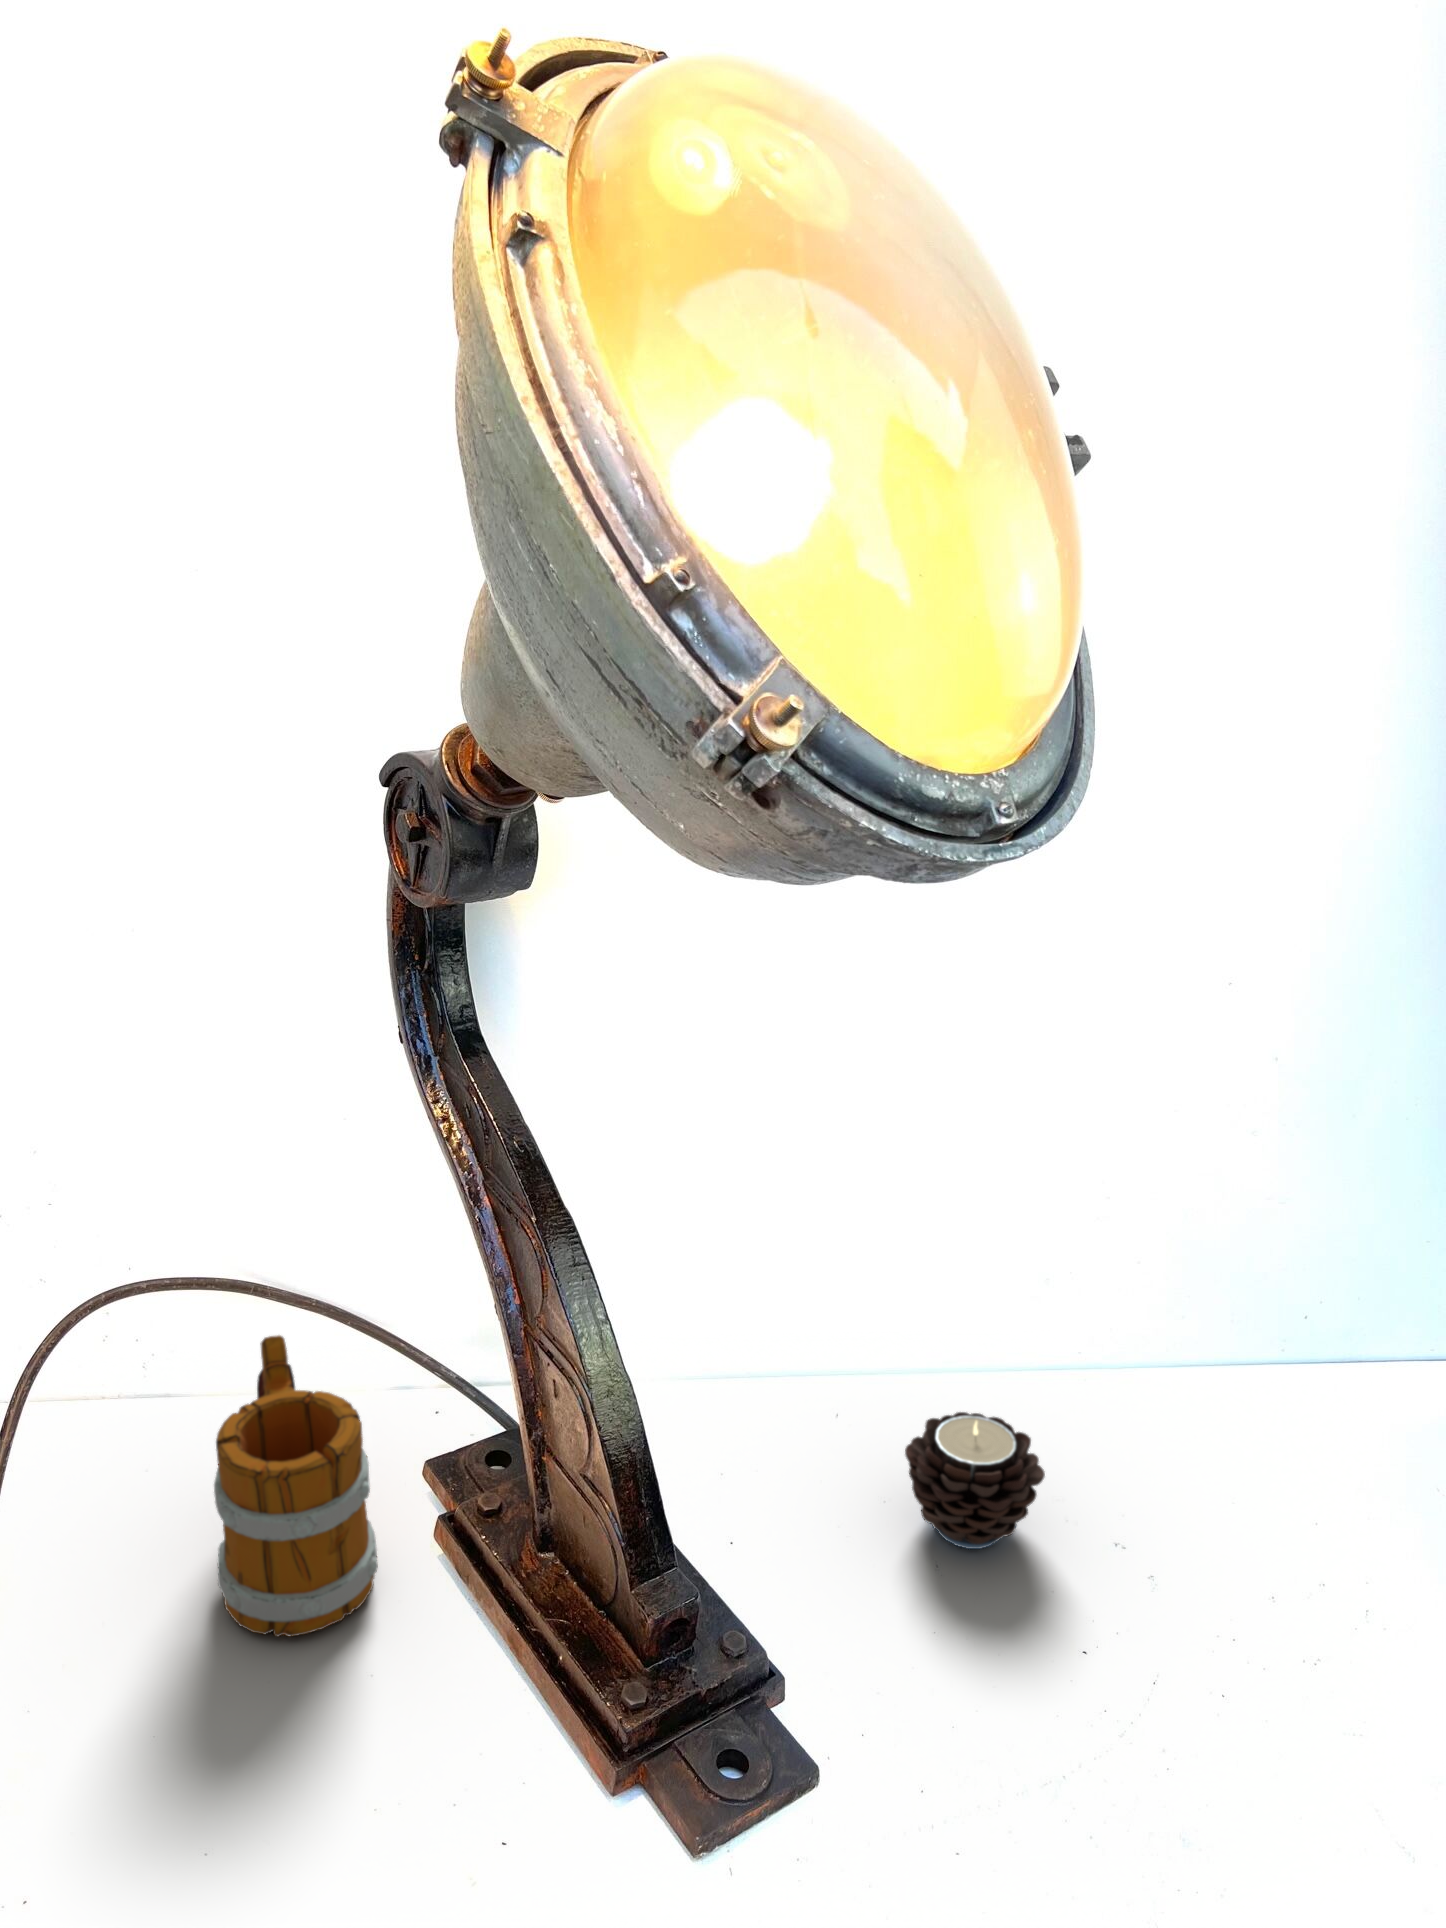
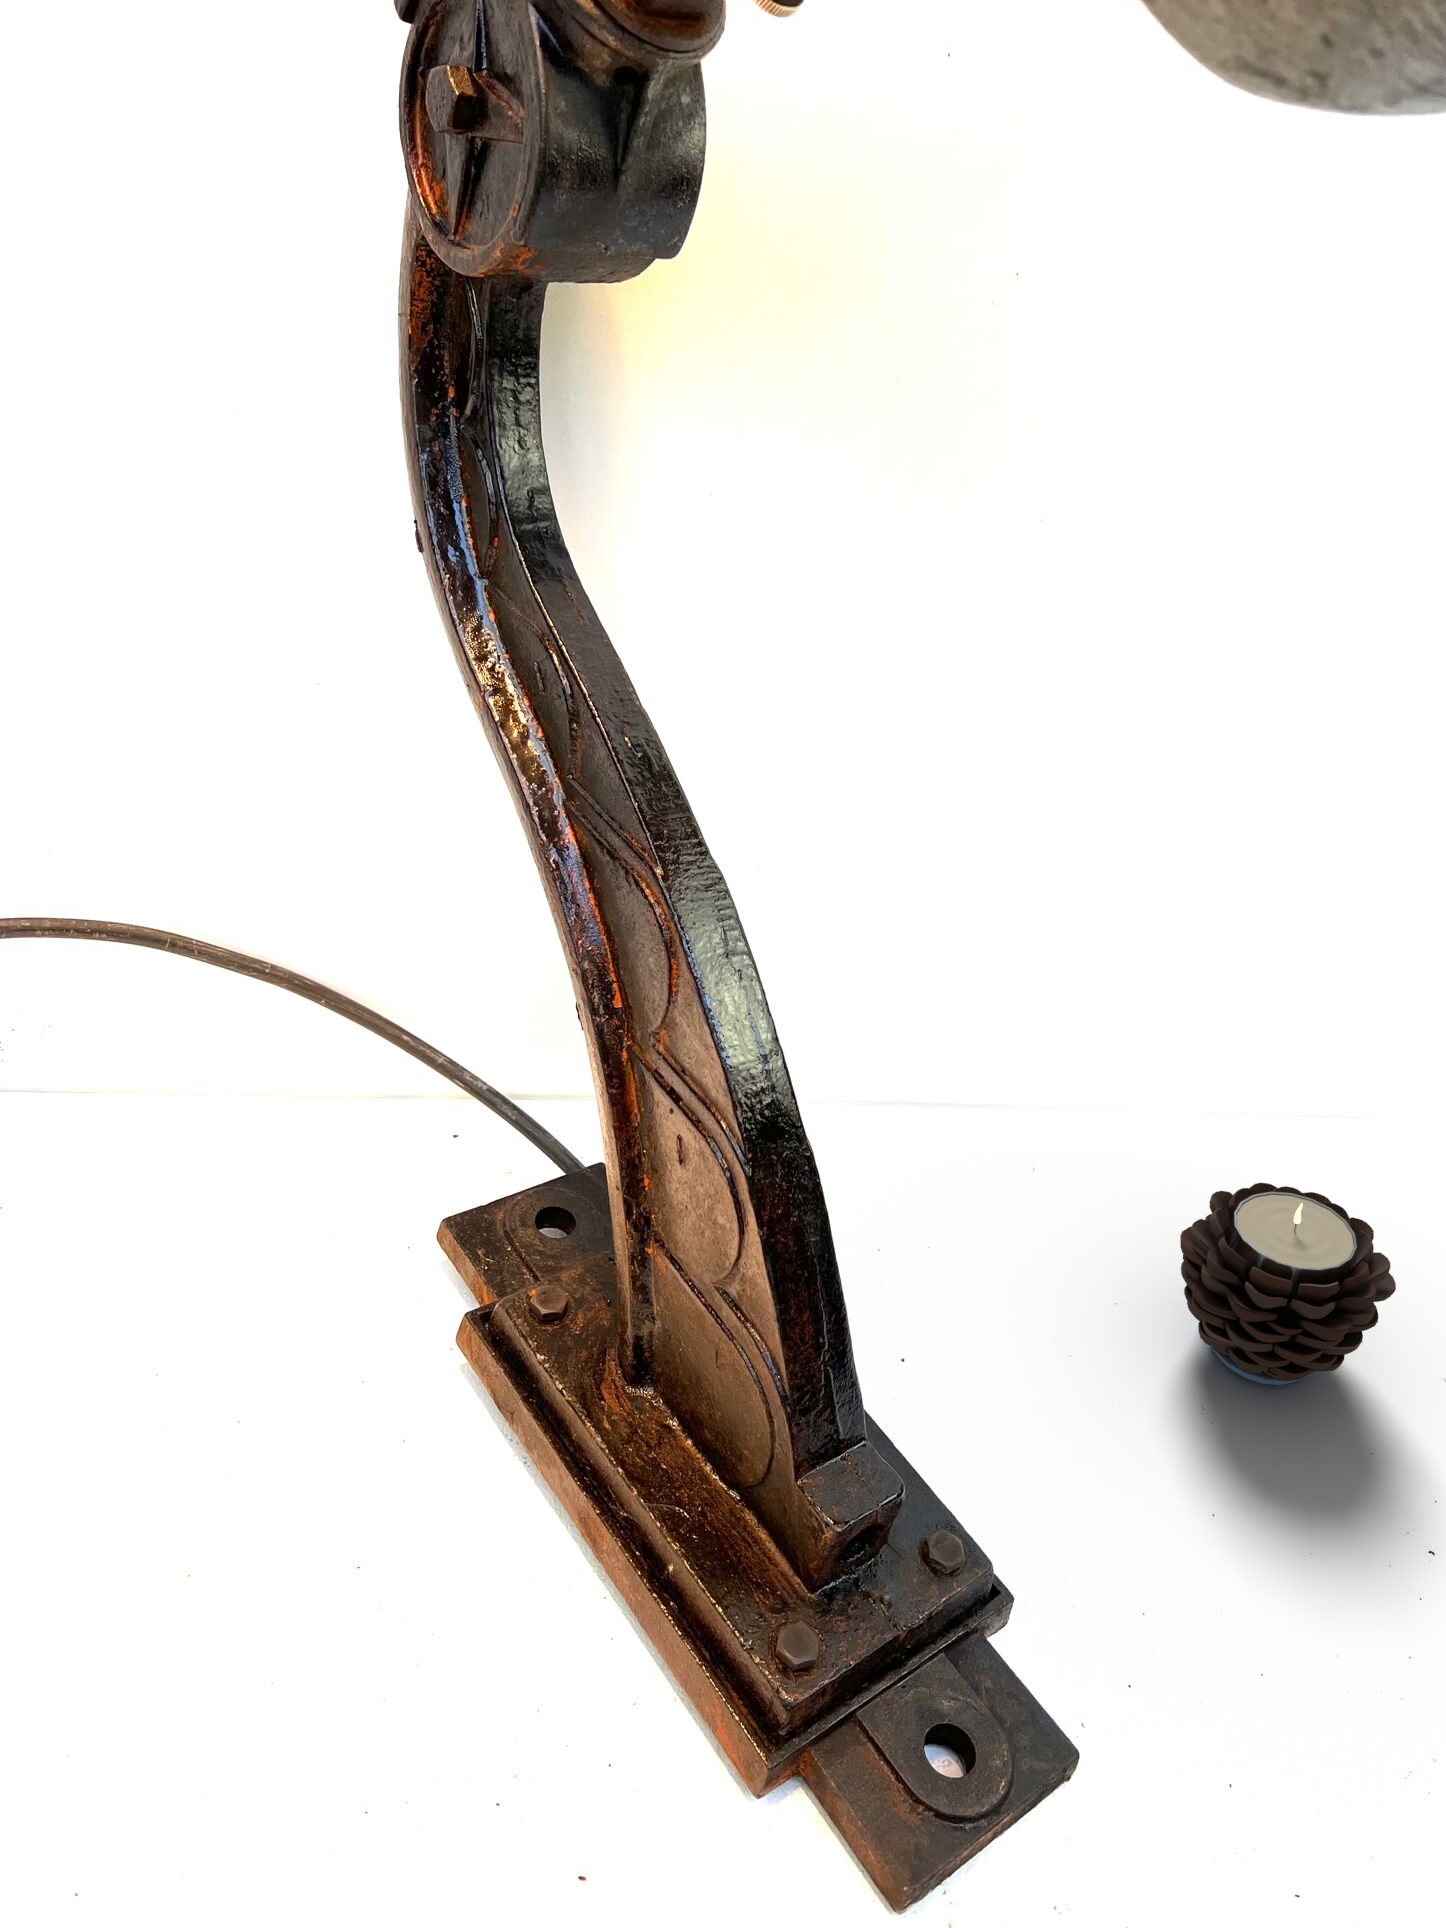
mug: present [214,1335,378,1636] -> none [106,1034,372,1501]

